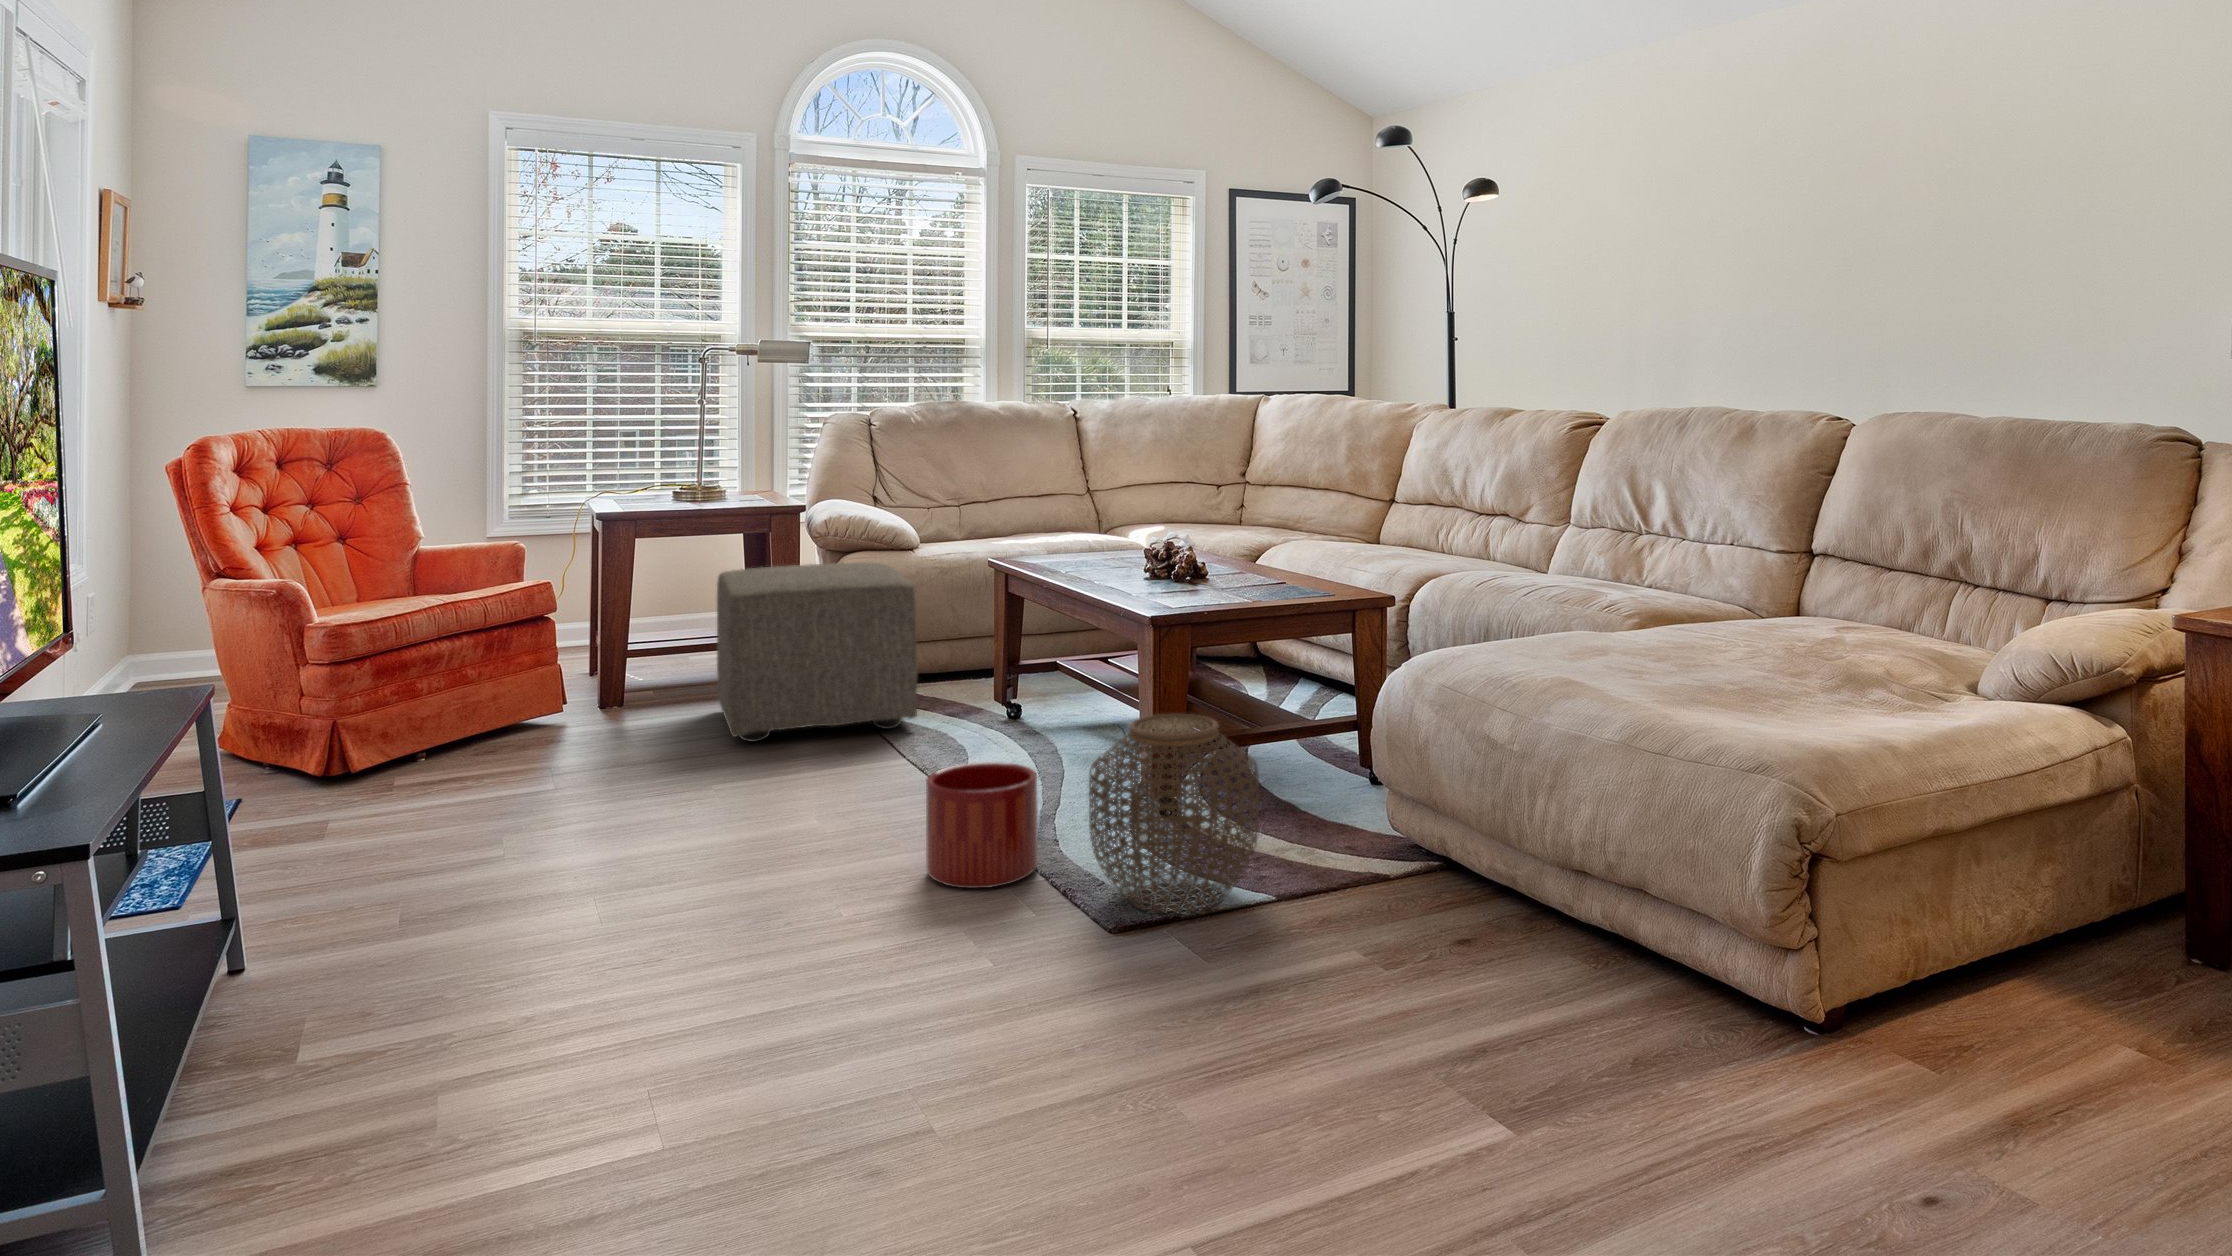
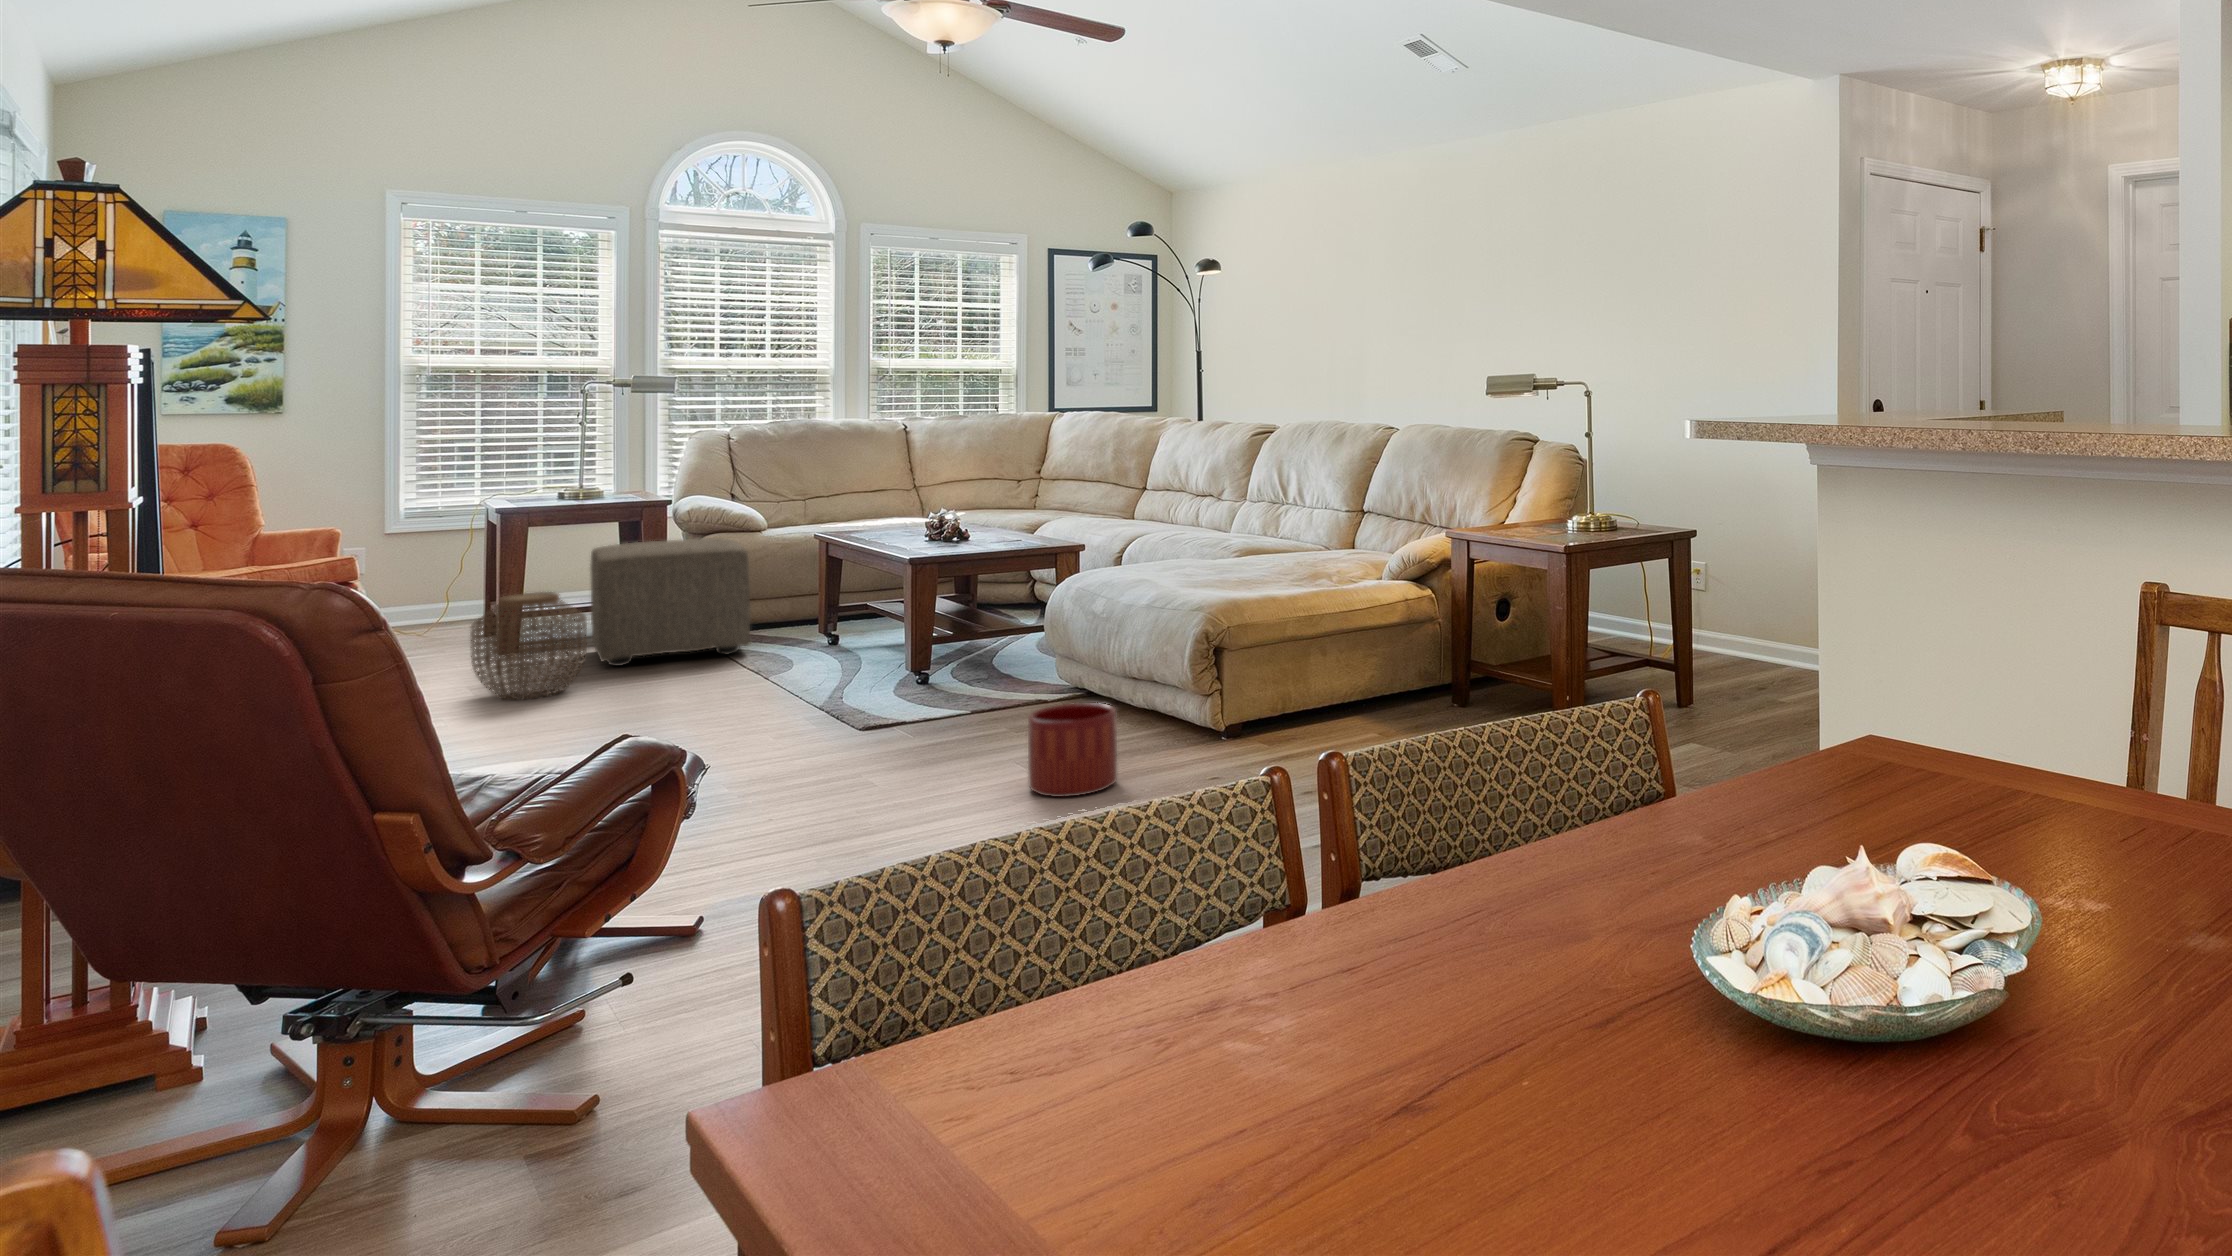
woven basket: present [1089,714,1259,913] -> present [471,592,587,700]
planter: present [926,762,1038,888] -> present [1028,703,1117,797]

